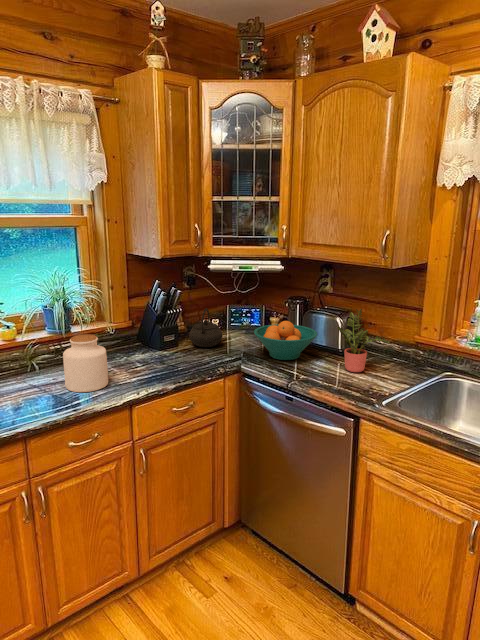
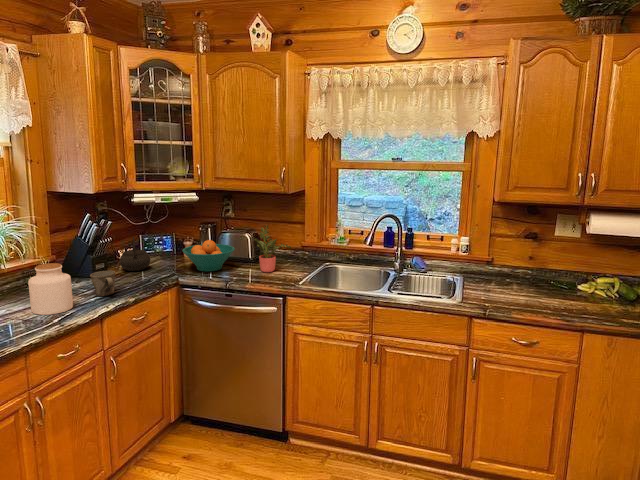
mug: none [135,347,162,377] -> present [90,270,115,296]

